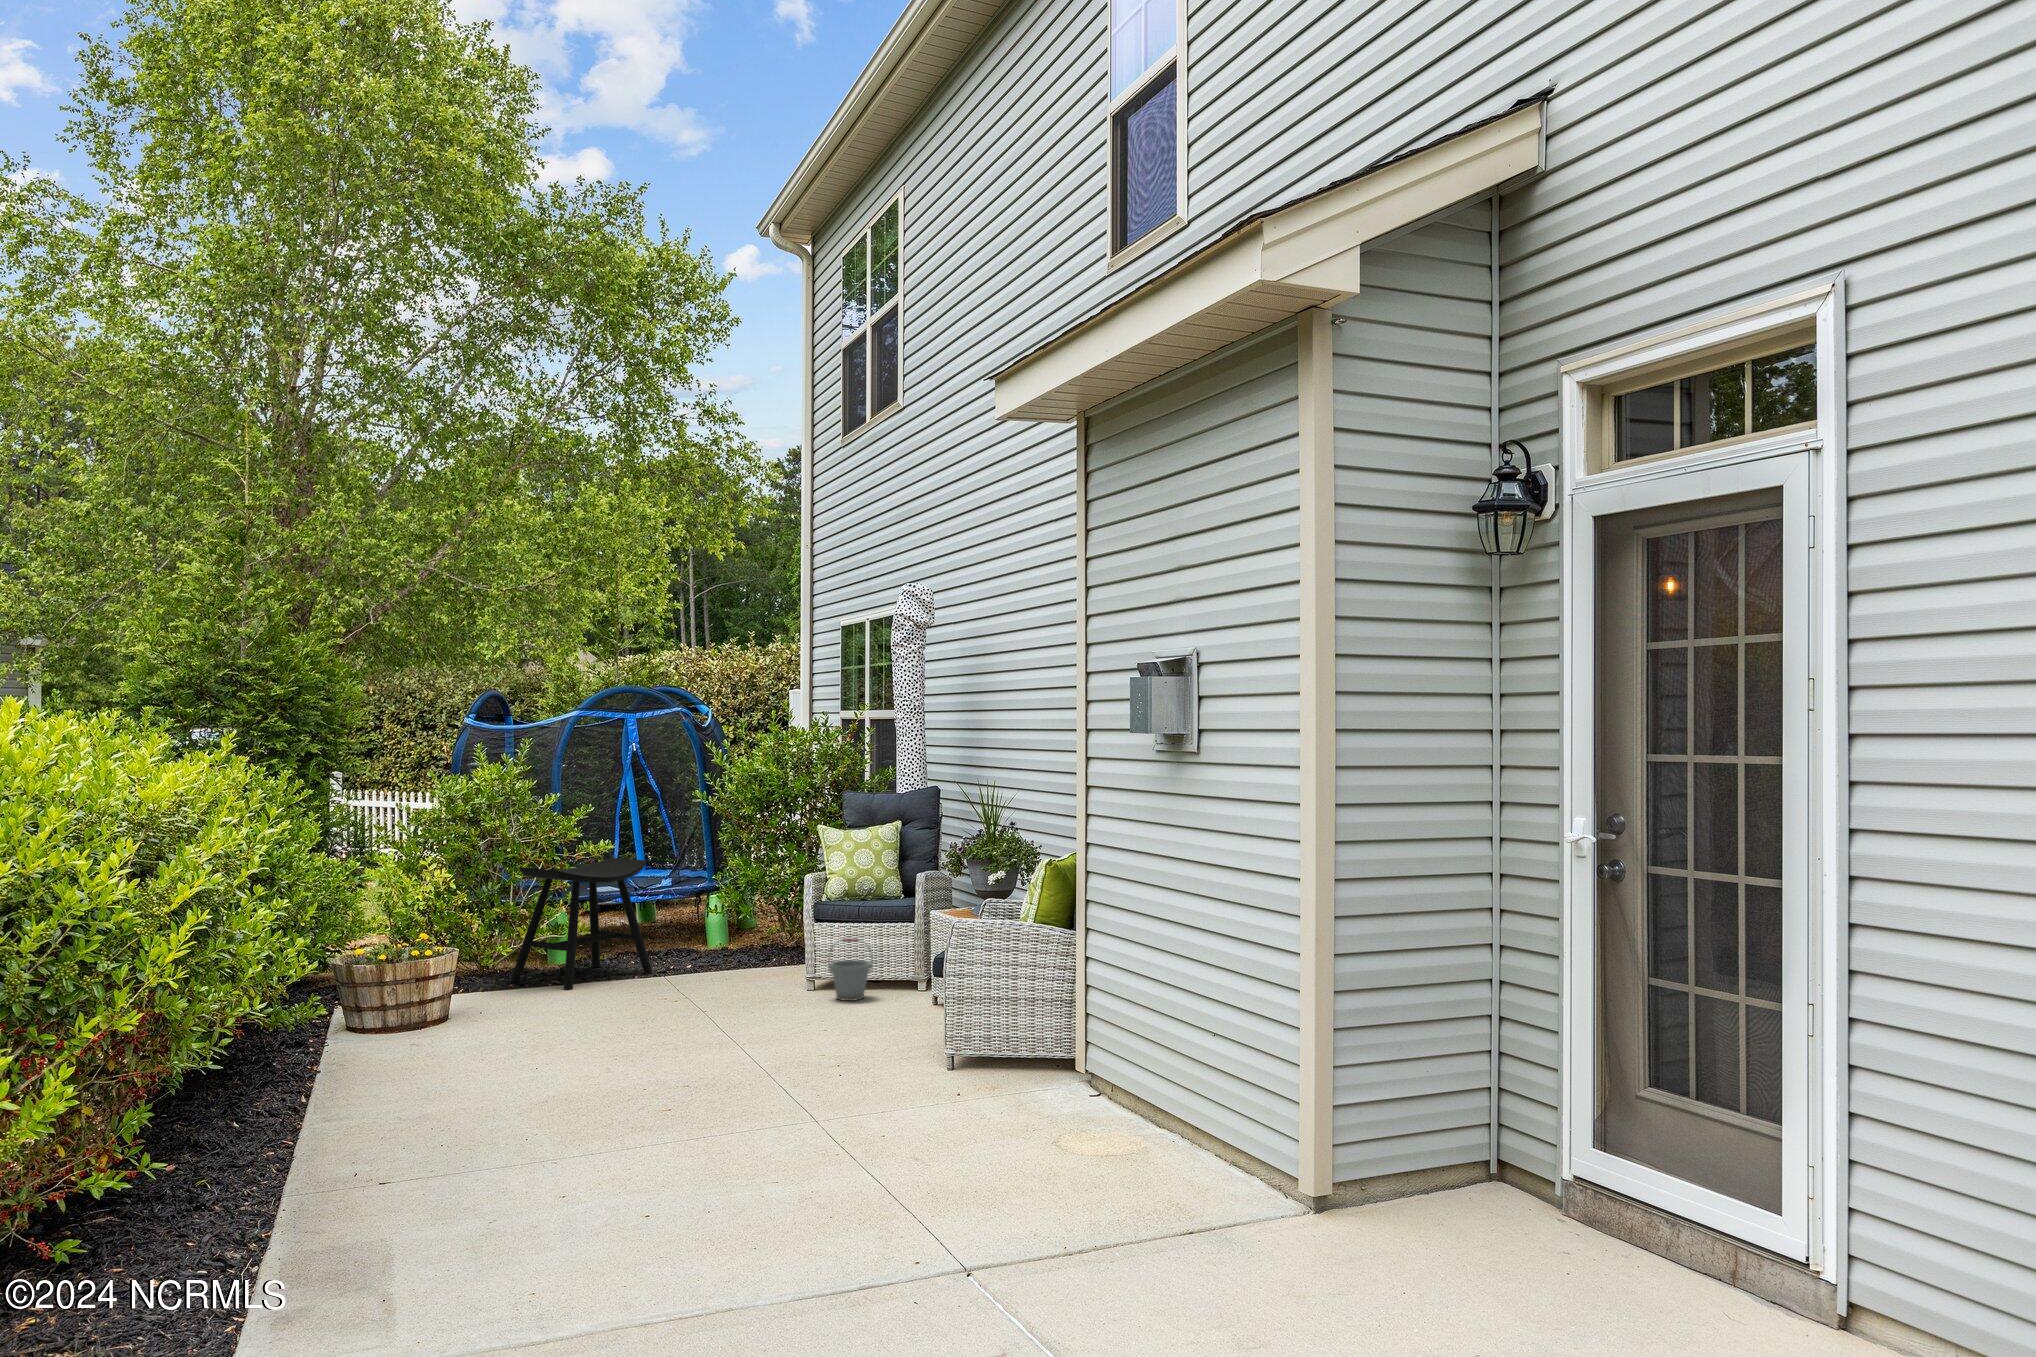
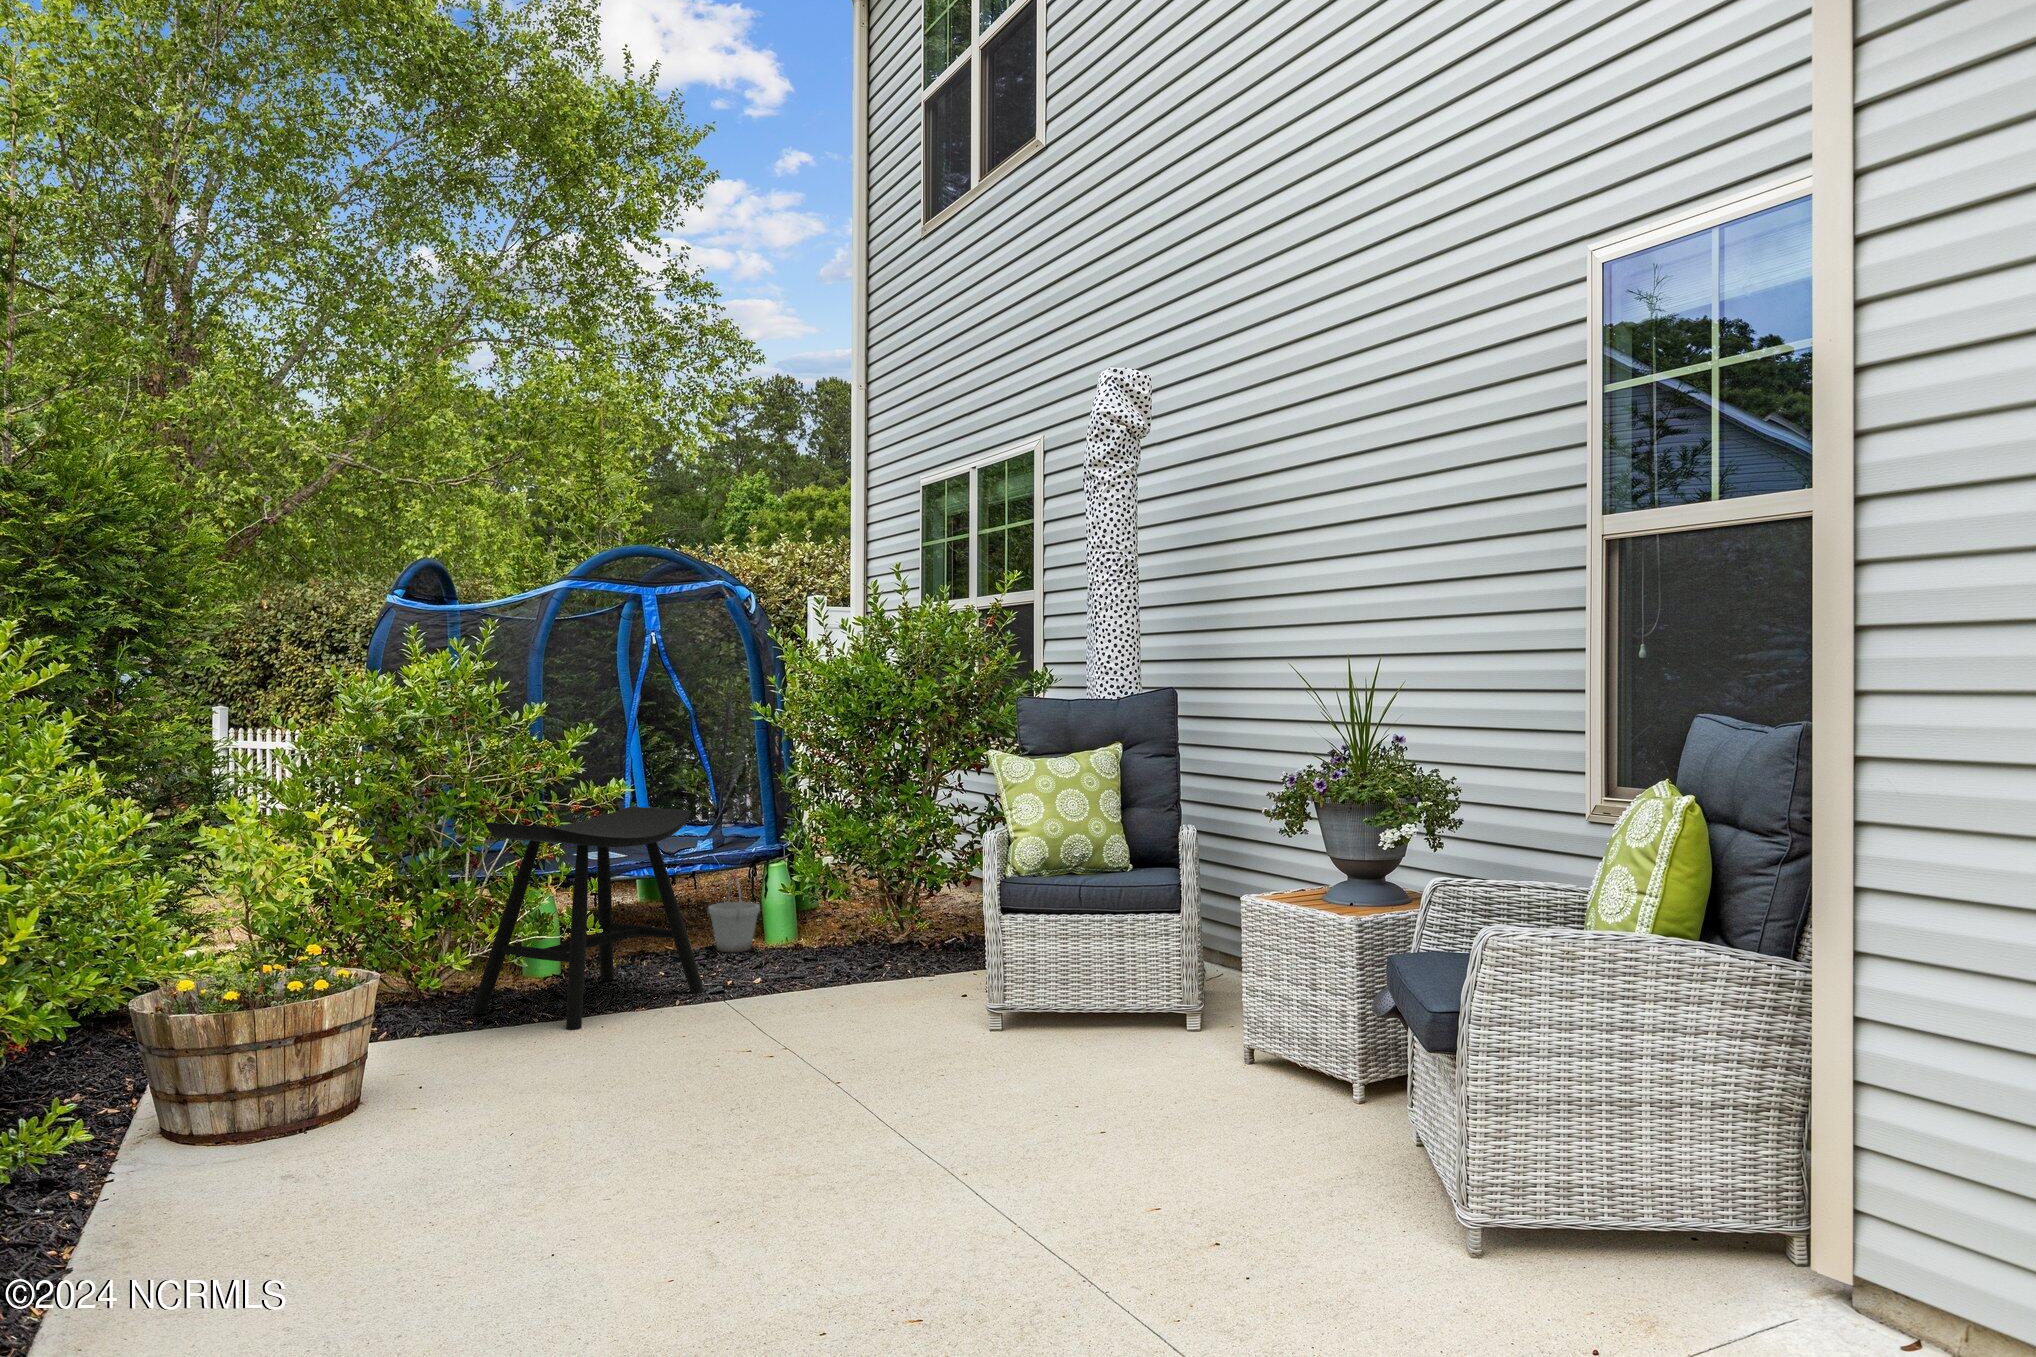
bucket: present [828,939,873,1001] -> present [708,874,760,952]

